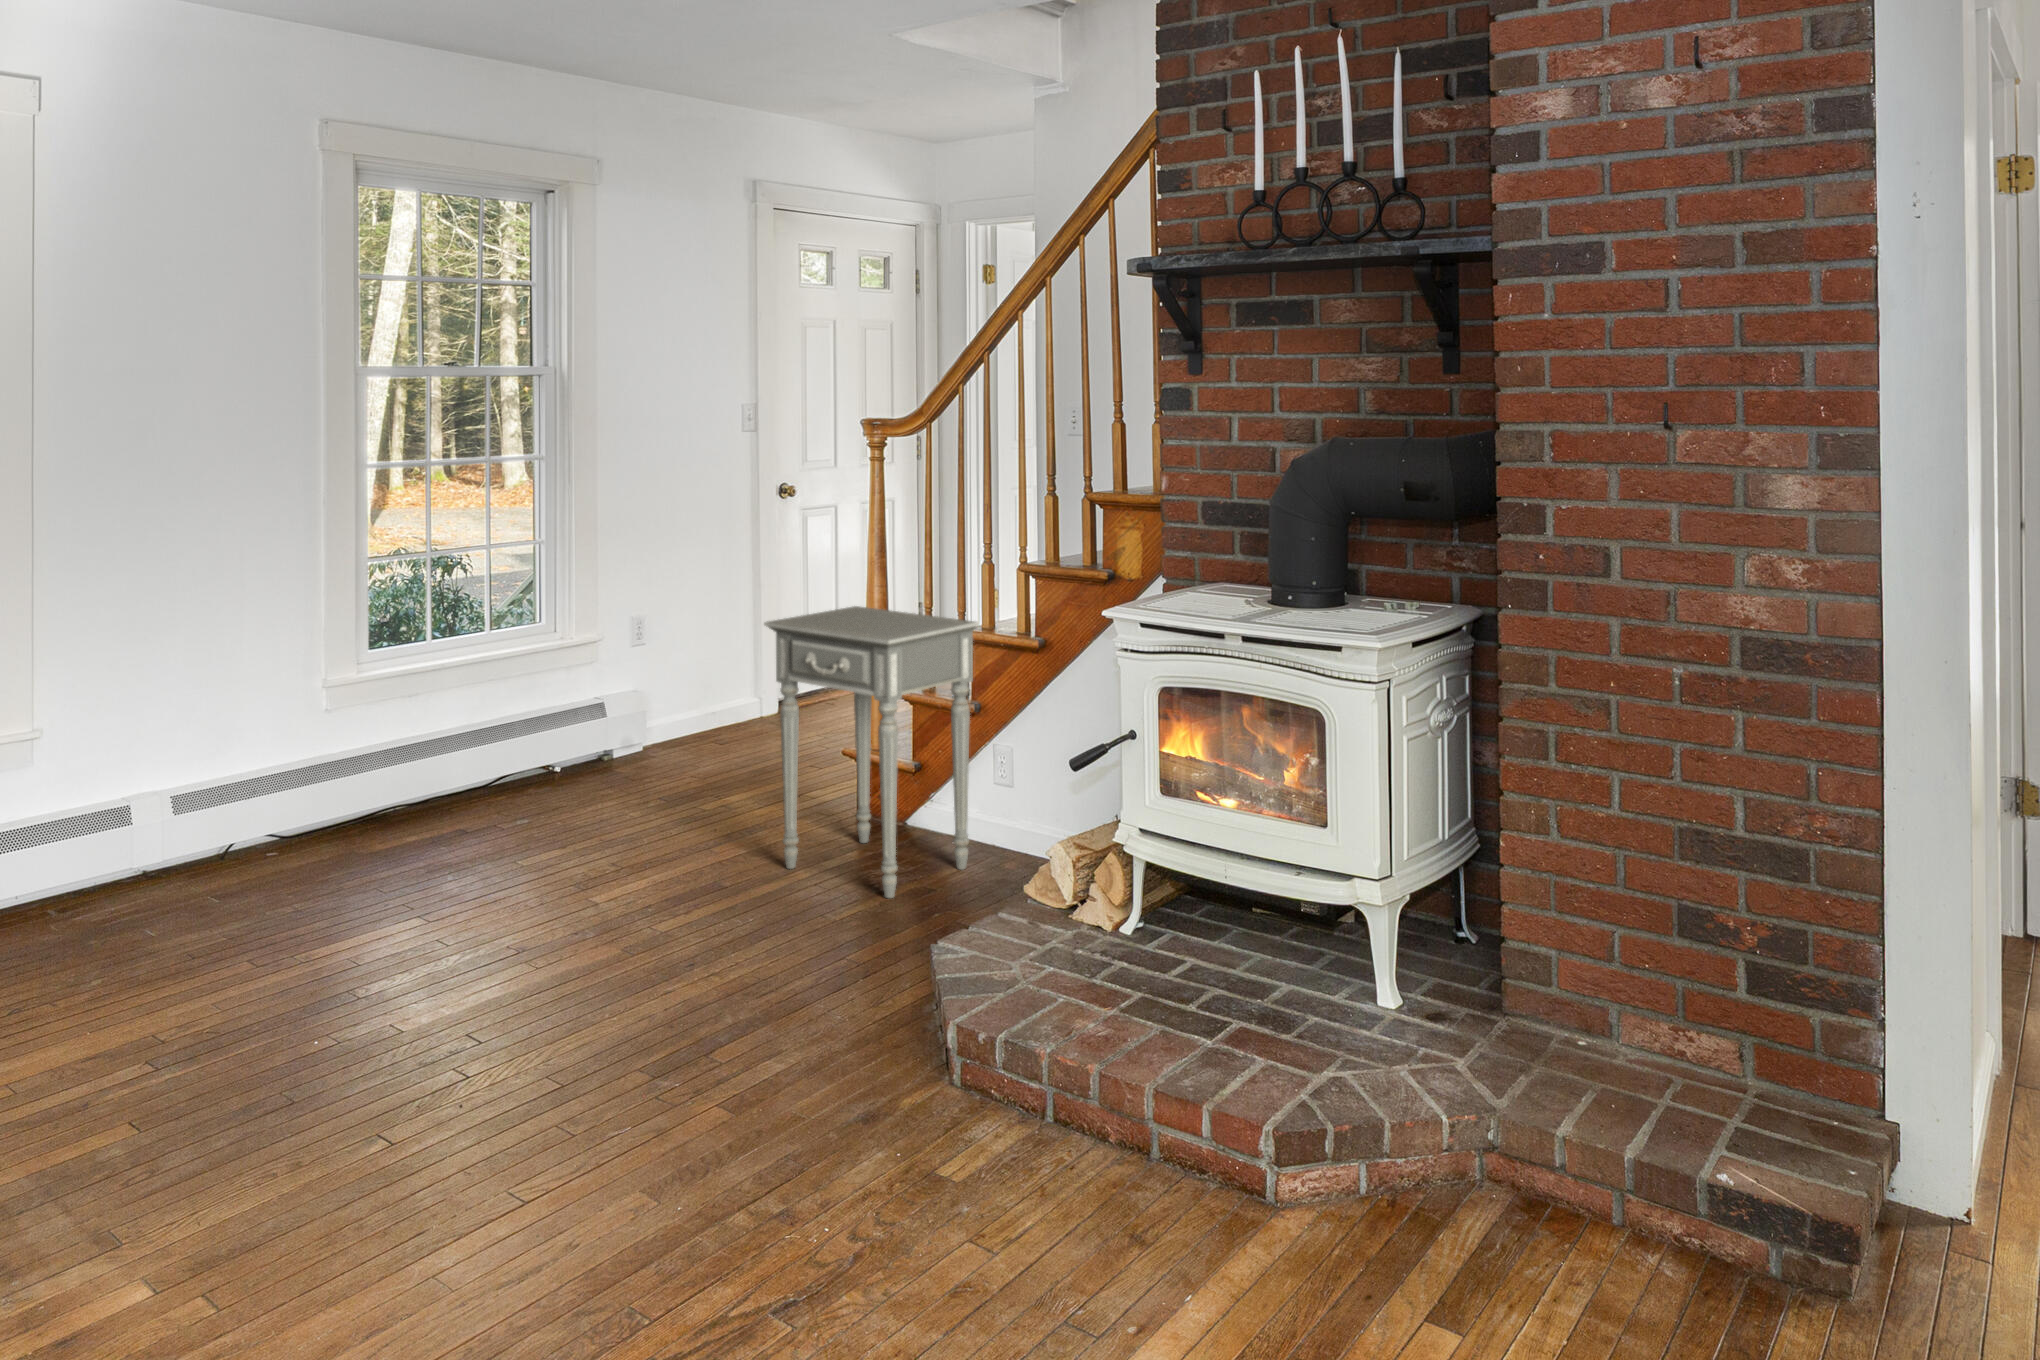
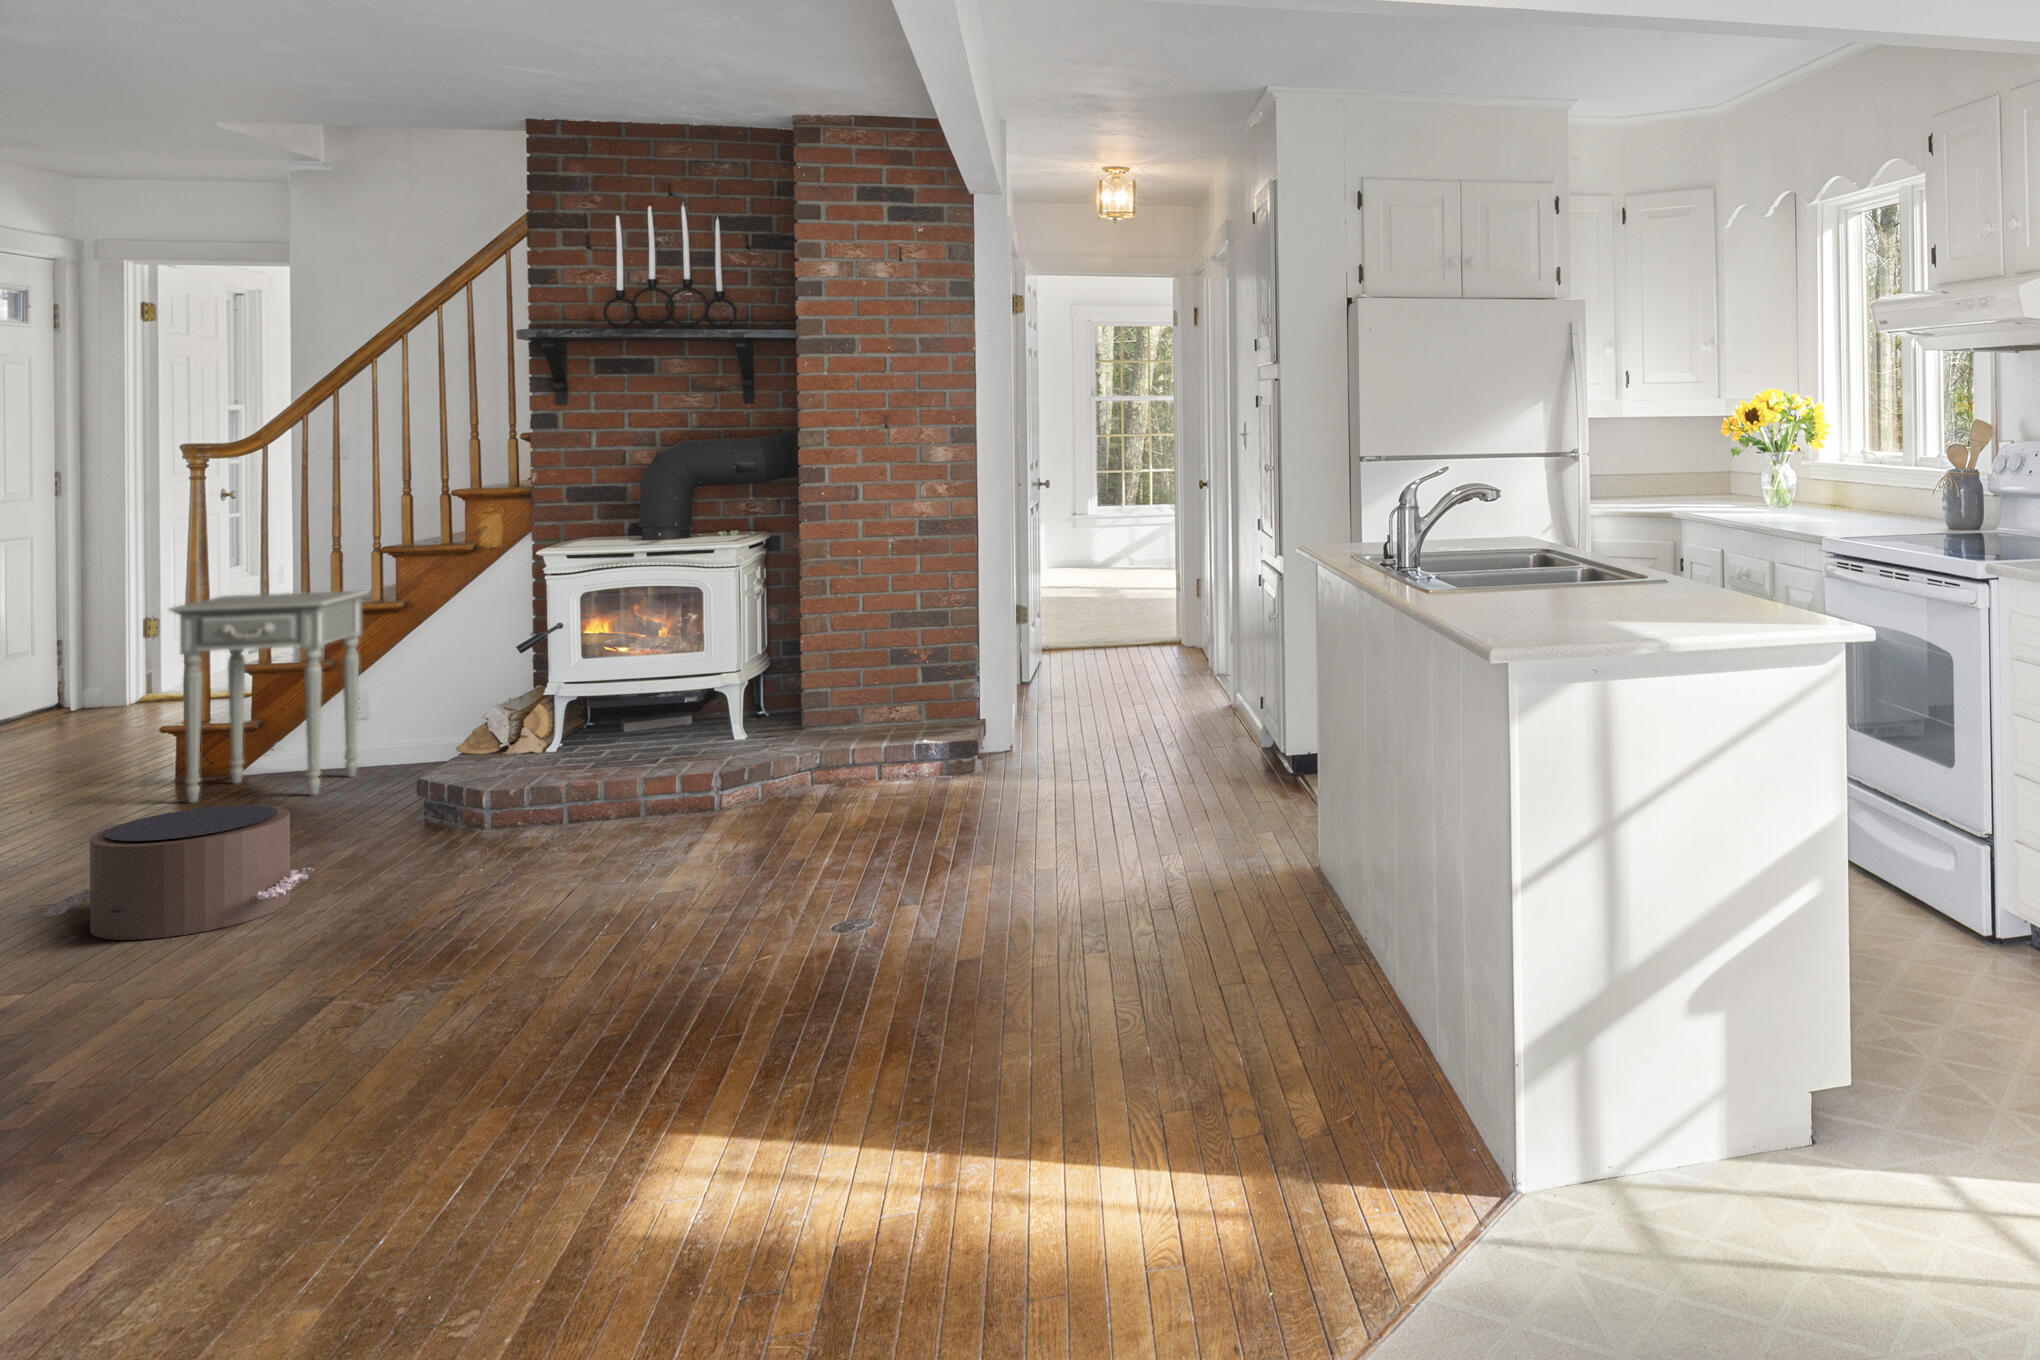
pouf: none [275,981,586,1241] -> present [44,805,314,940]

